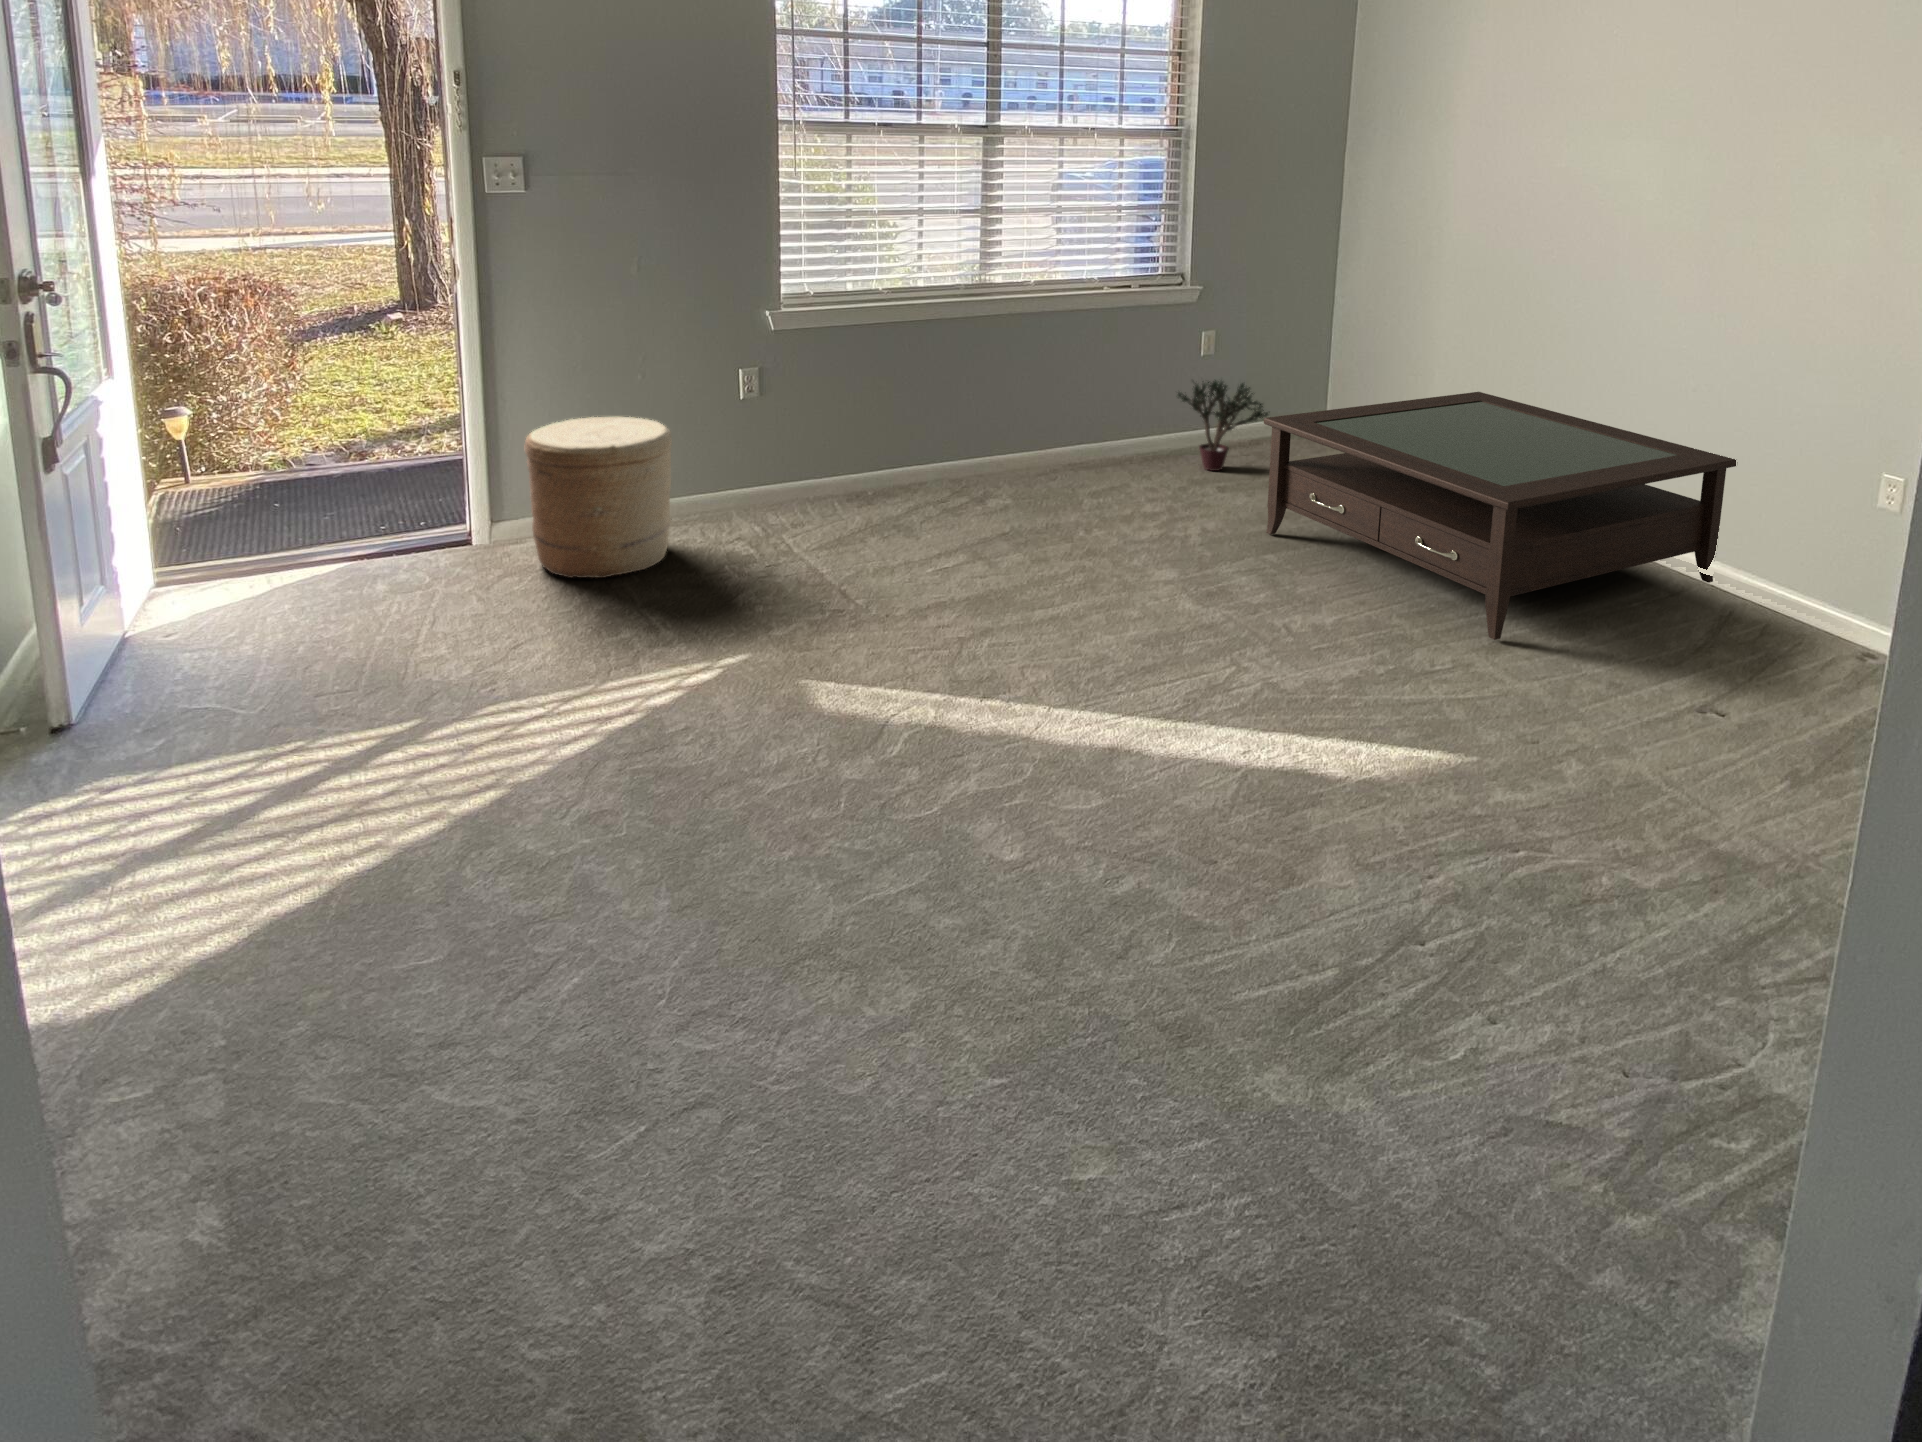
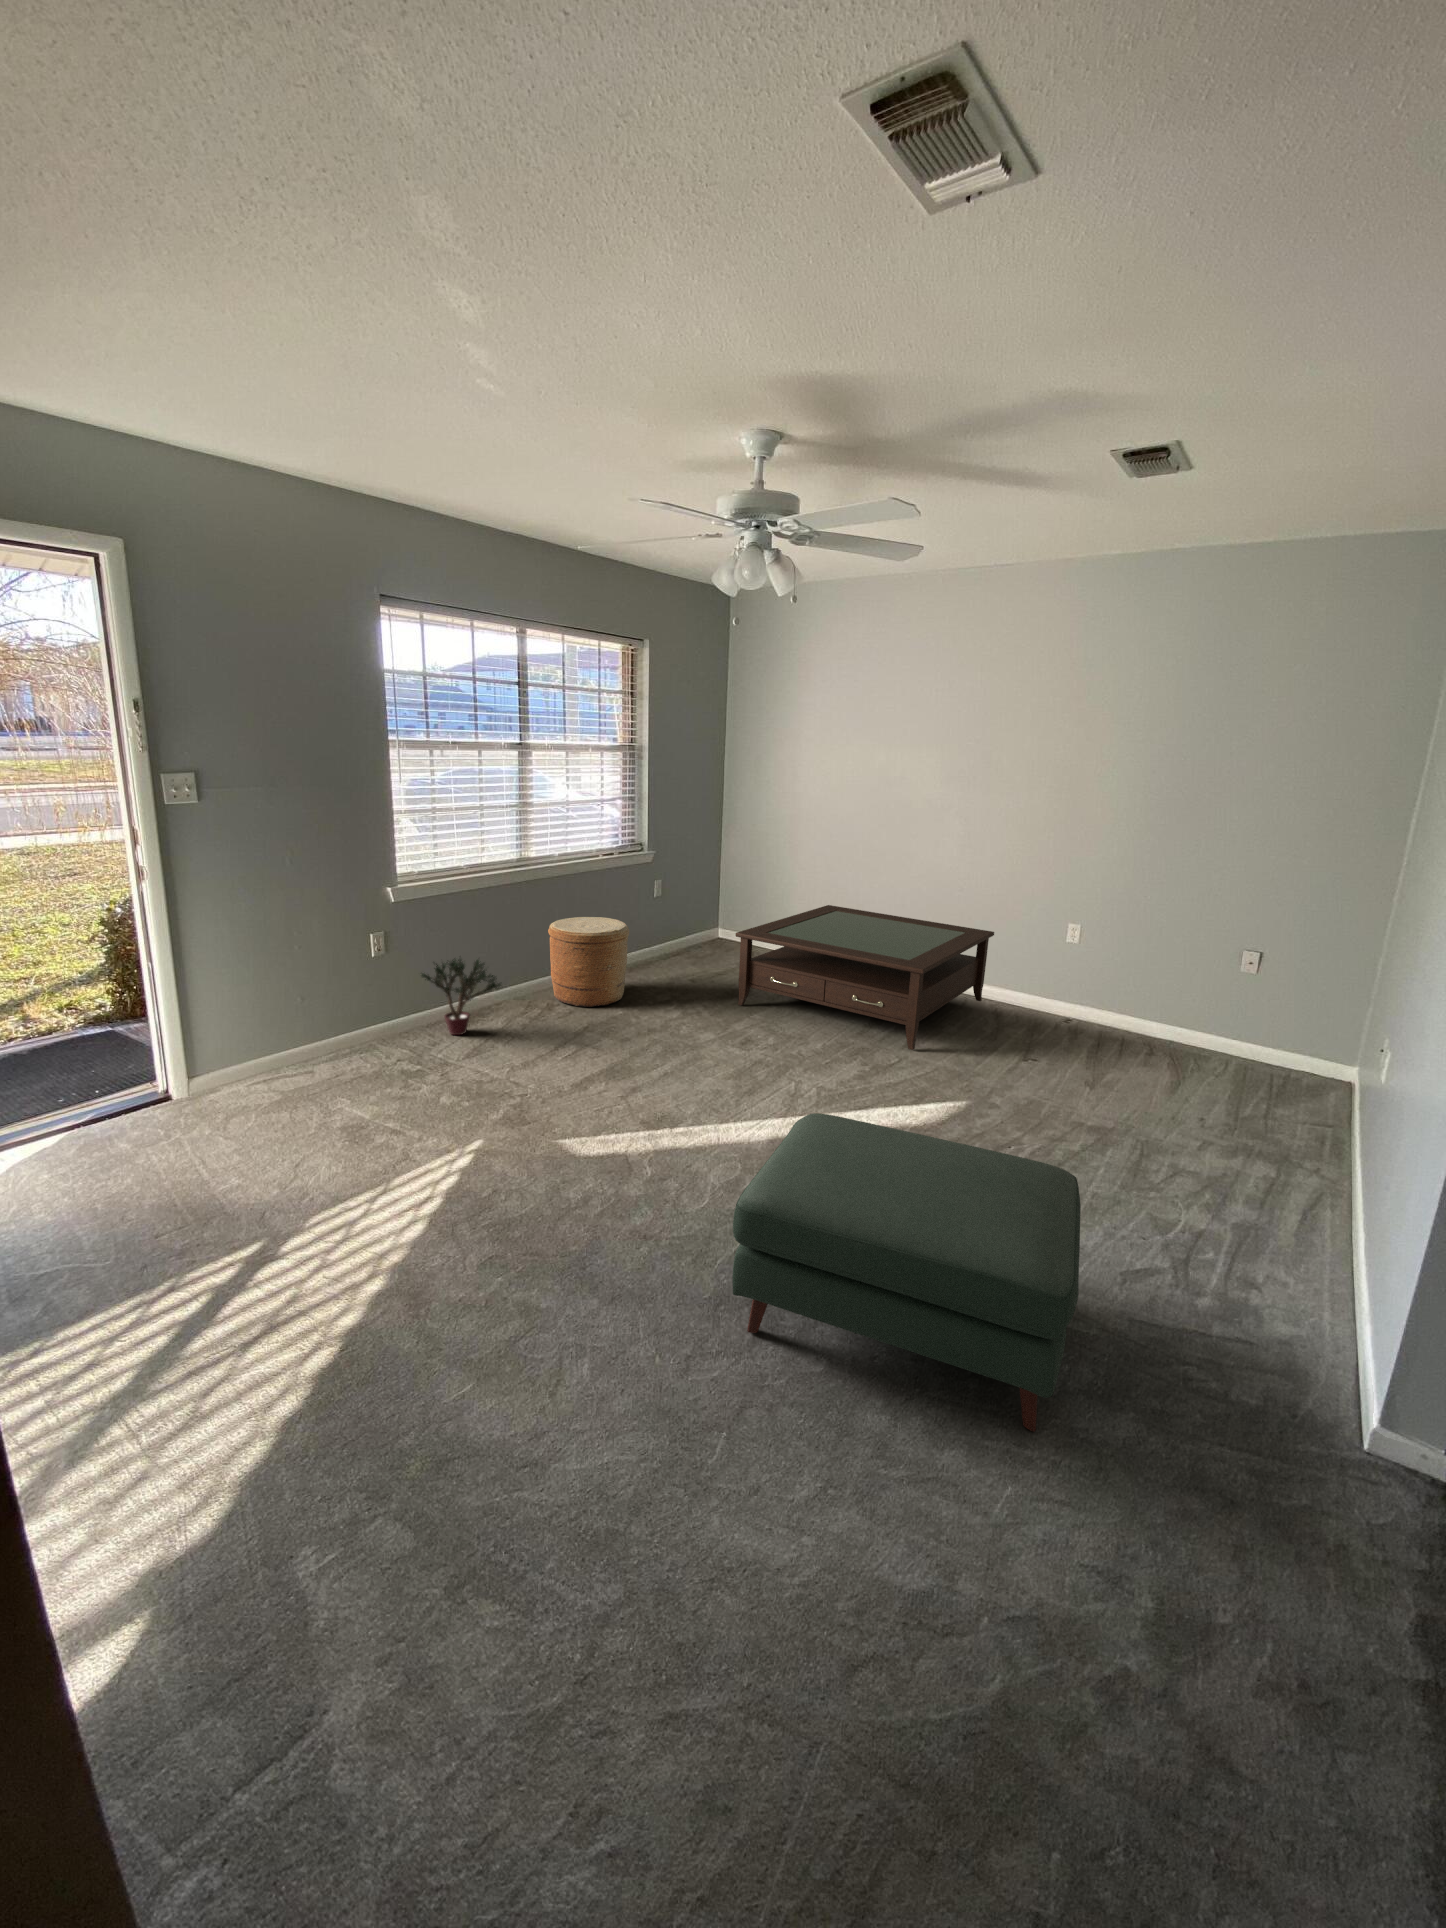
potted plant: present [1177,380,1268,471] -> present [421,959,501,1035]
woven basket: present [525,417,672,578] -> present [548,917,629,1007]
ottoman: none [812,677,1381,1234] -> present [732,1113,1081,1432]

